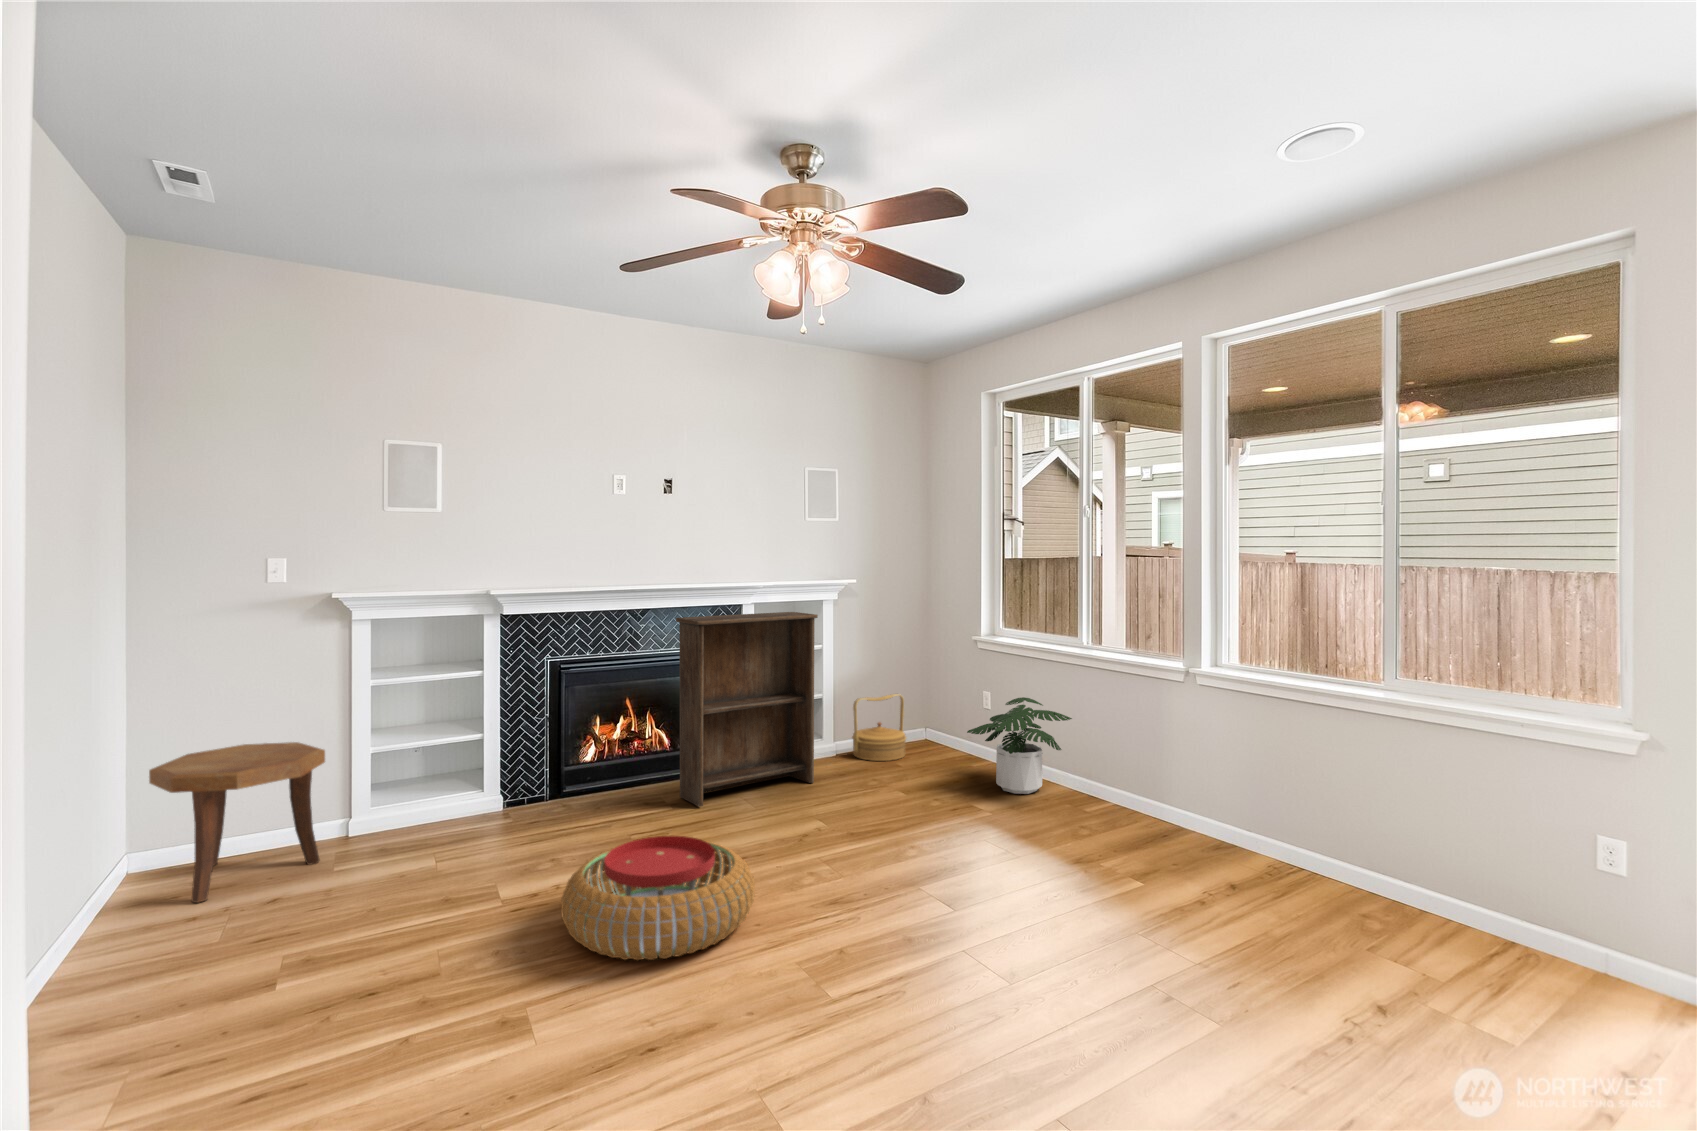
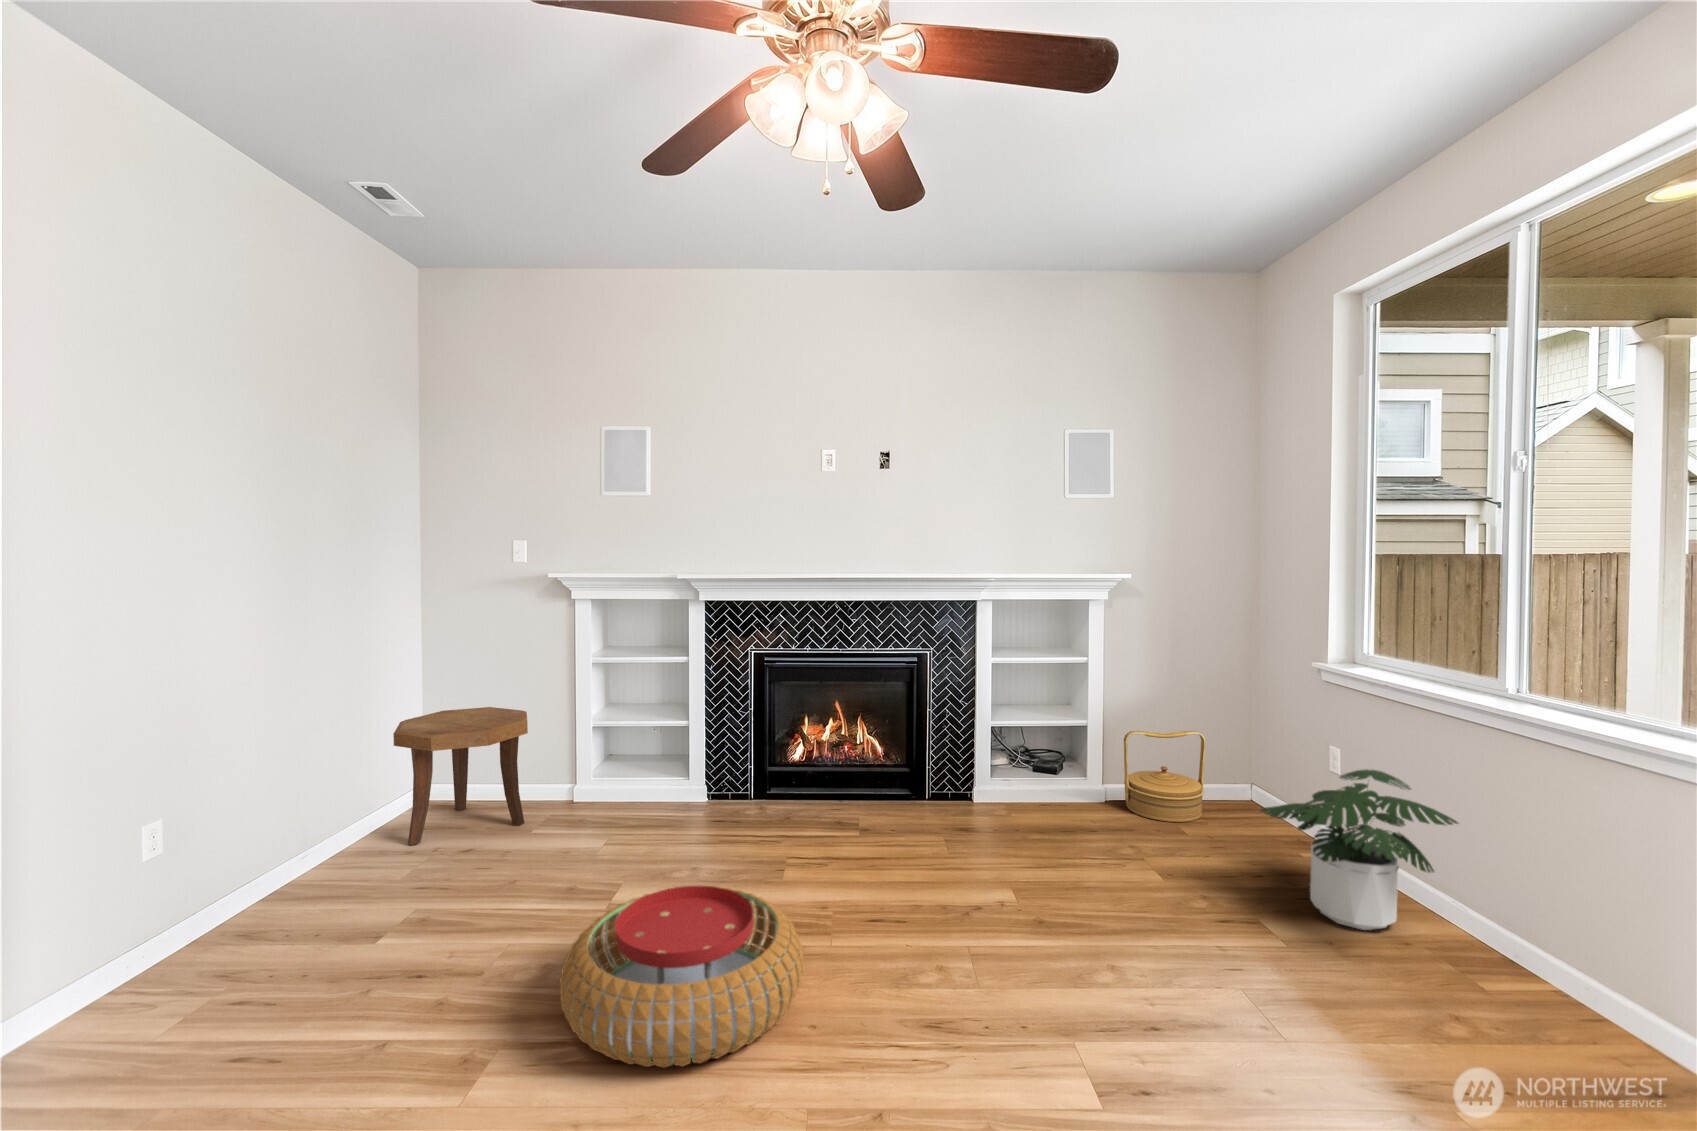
bookshelf: present [676,612,818,807] -> none [870,613,1048,840]

